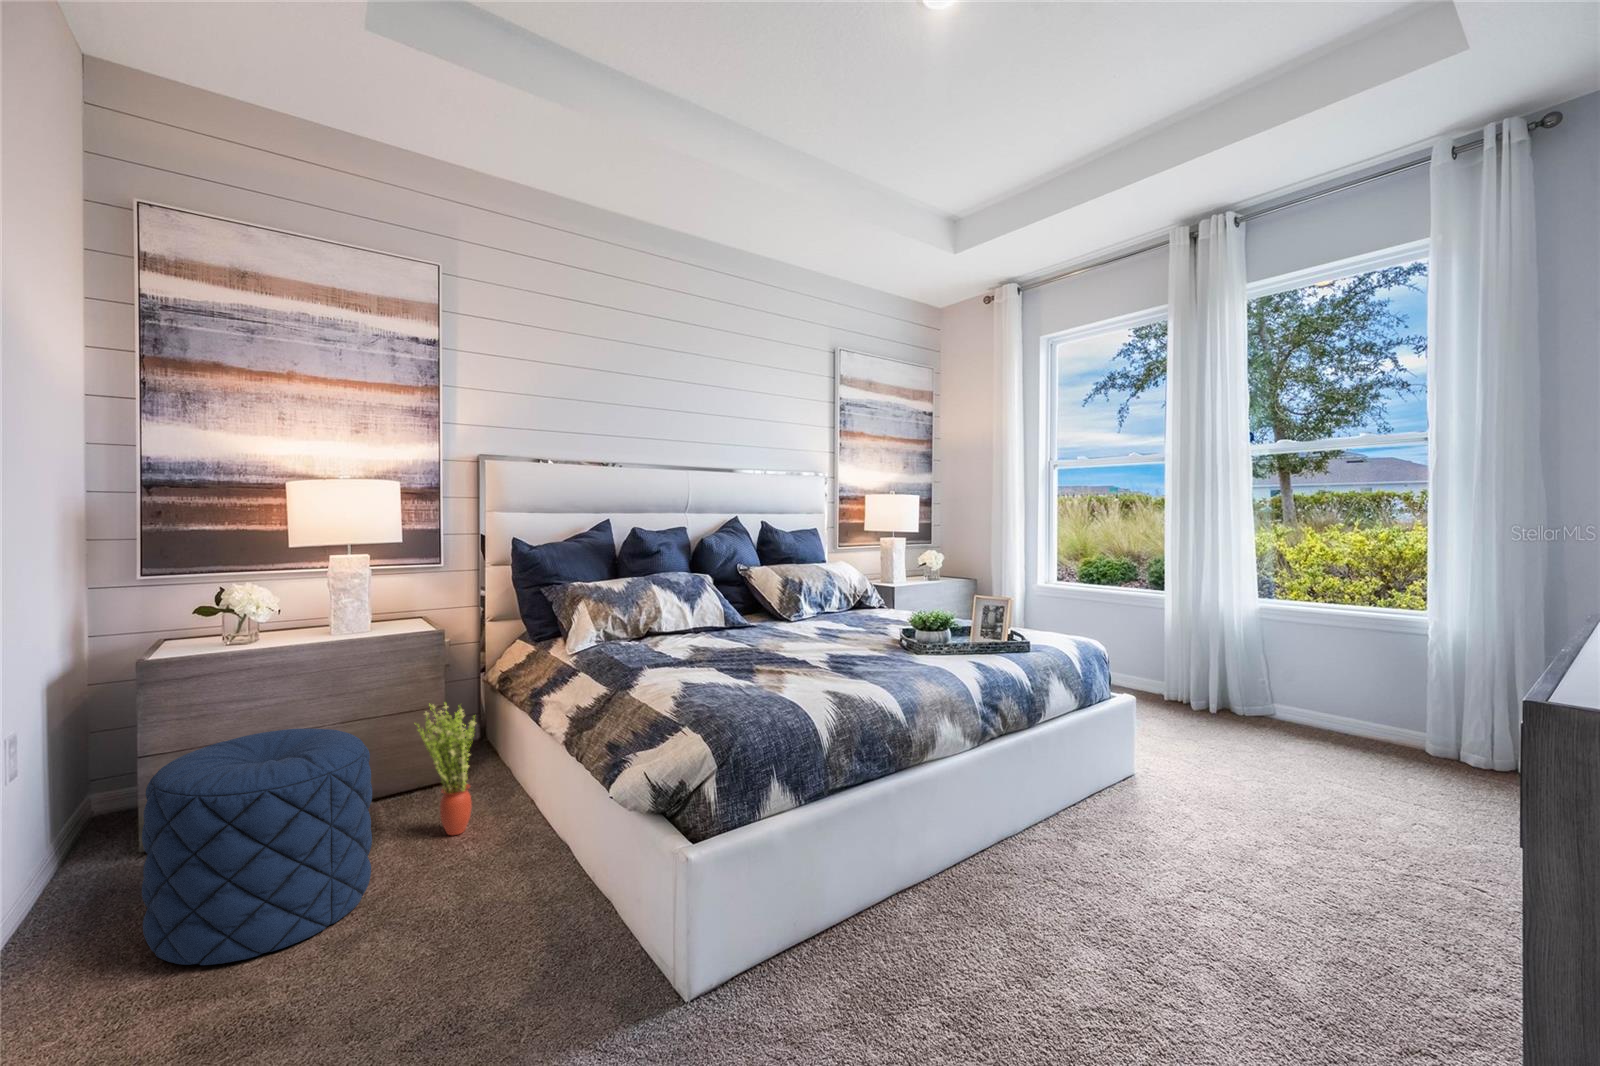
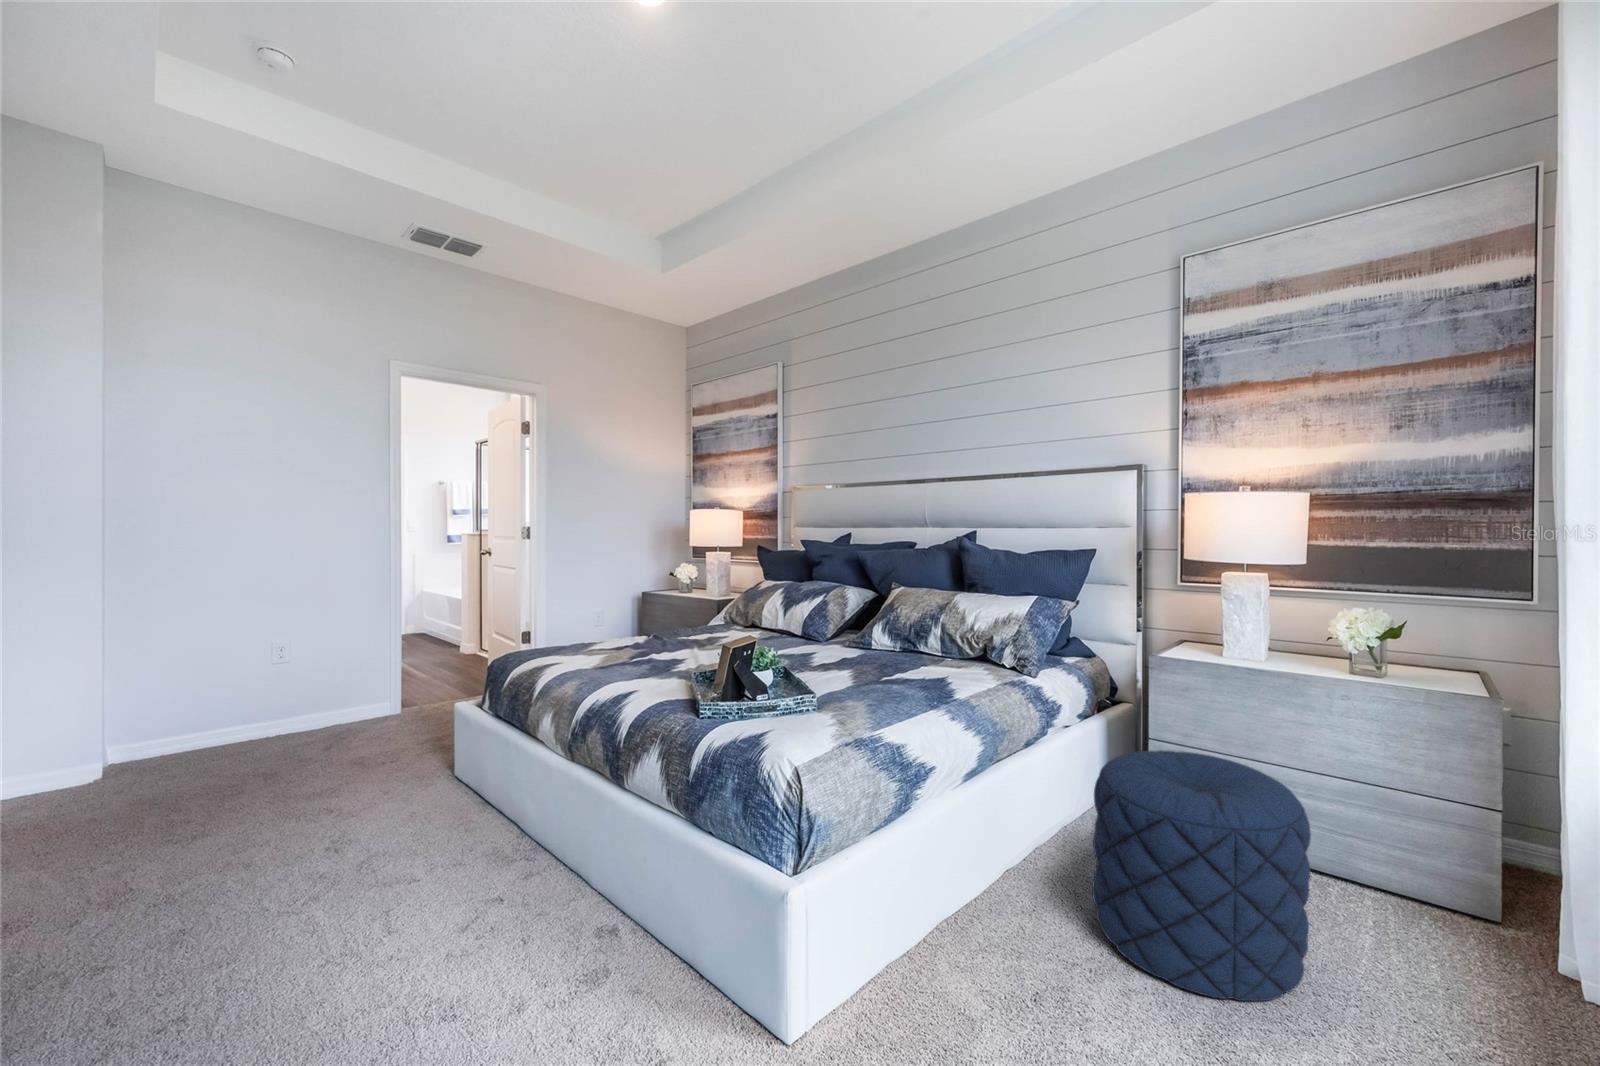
potted plant: present [417,703,475,835] -> none [1397,796,1511,1007]

